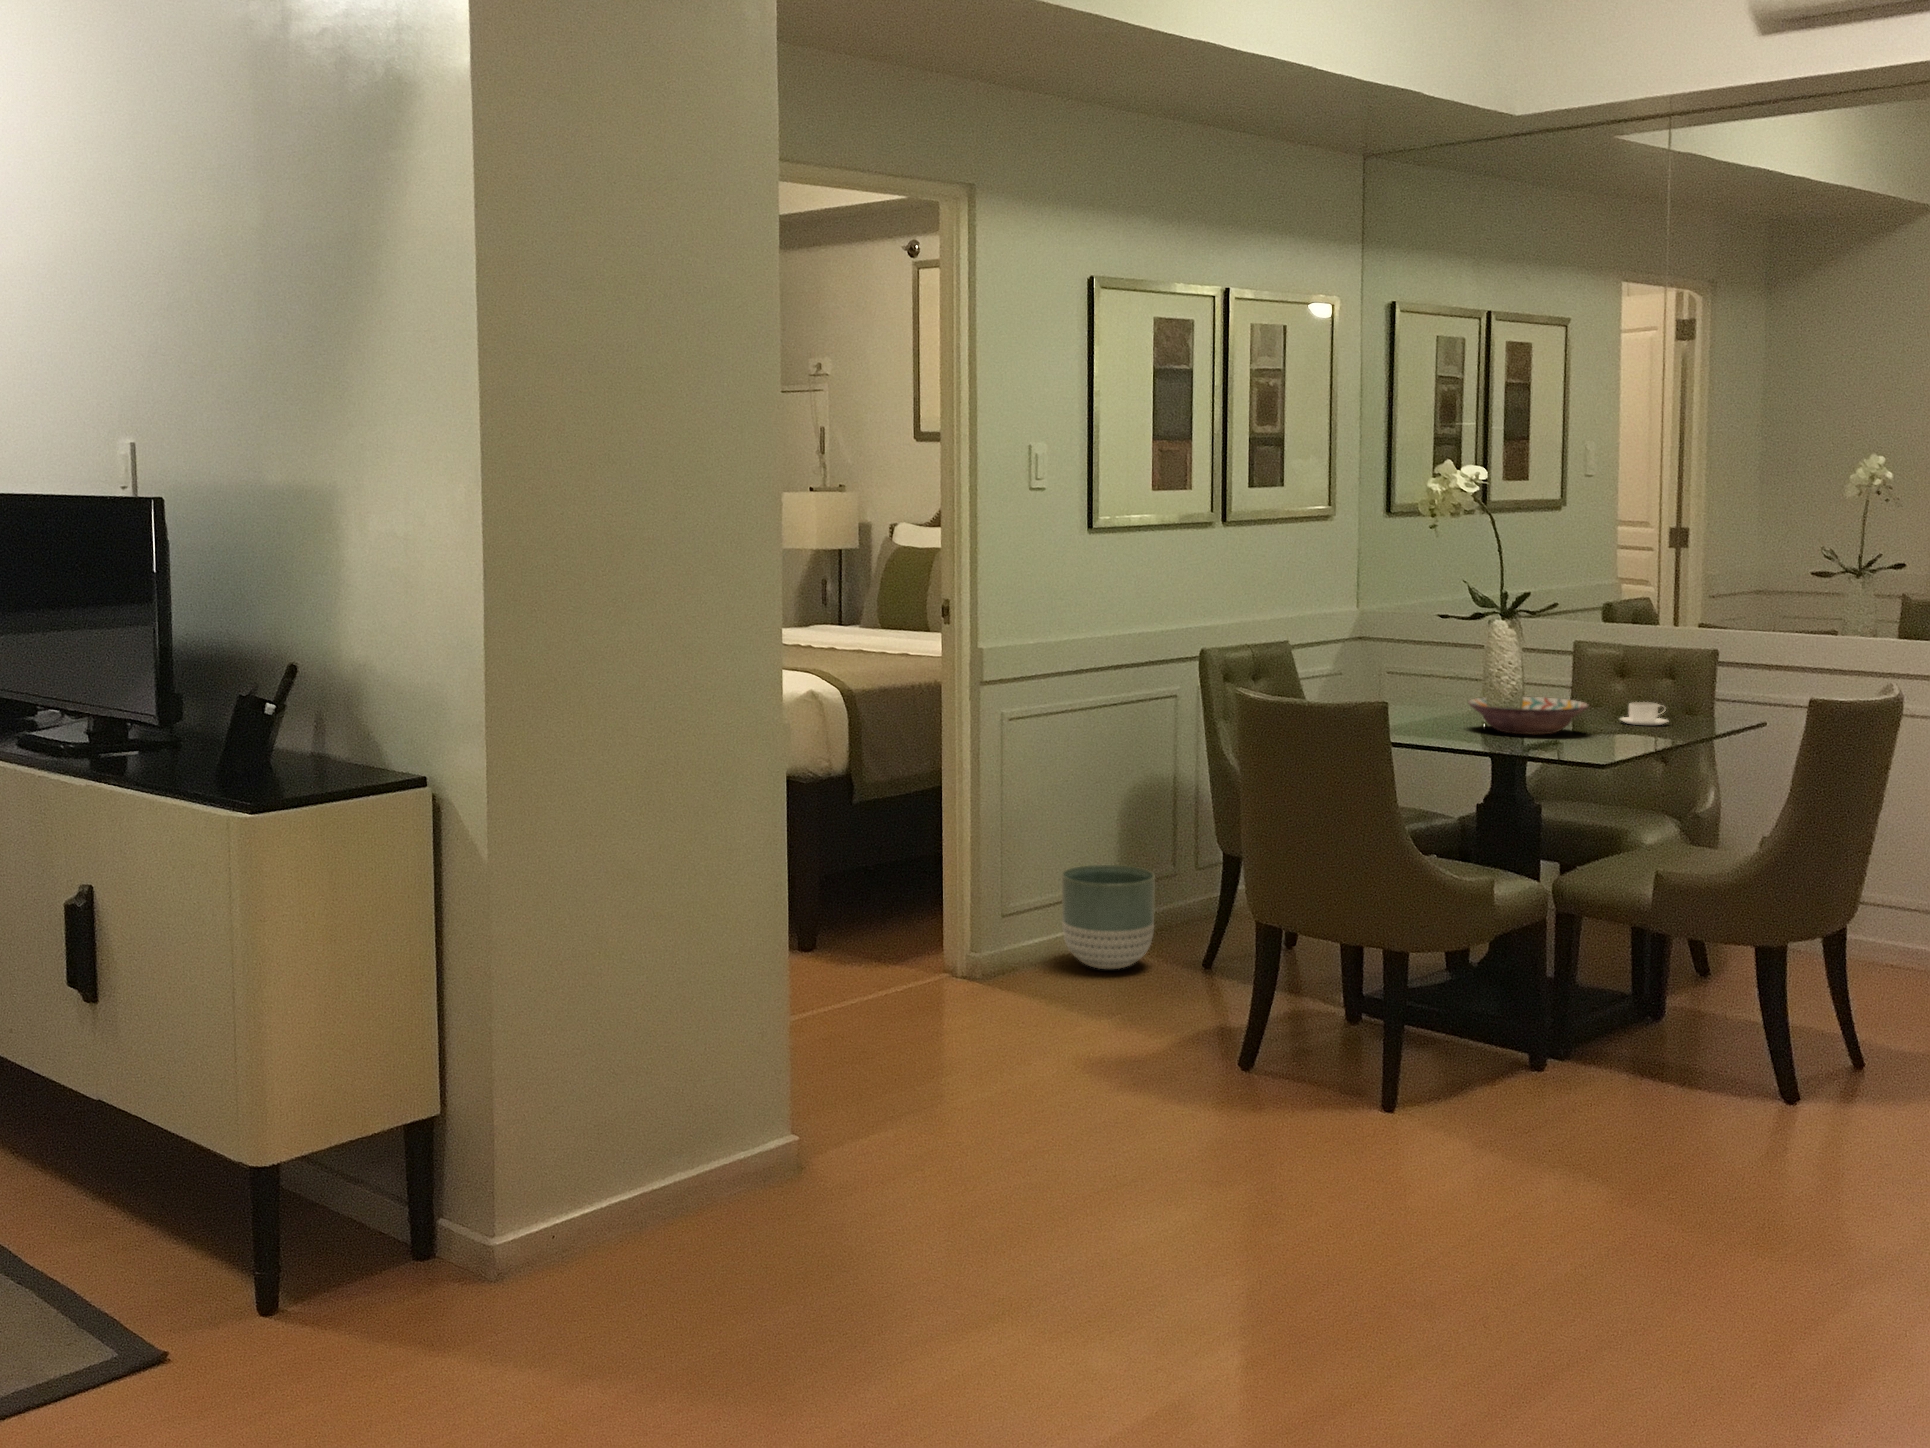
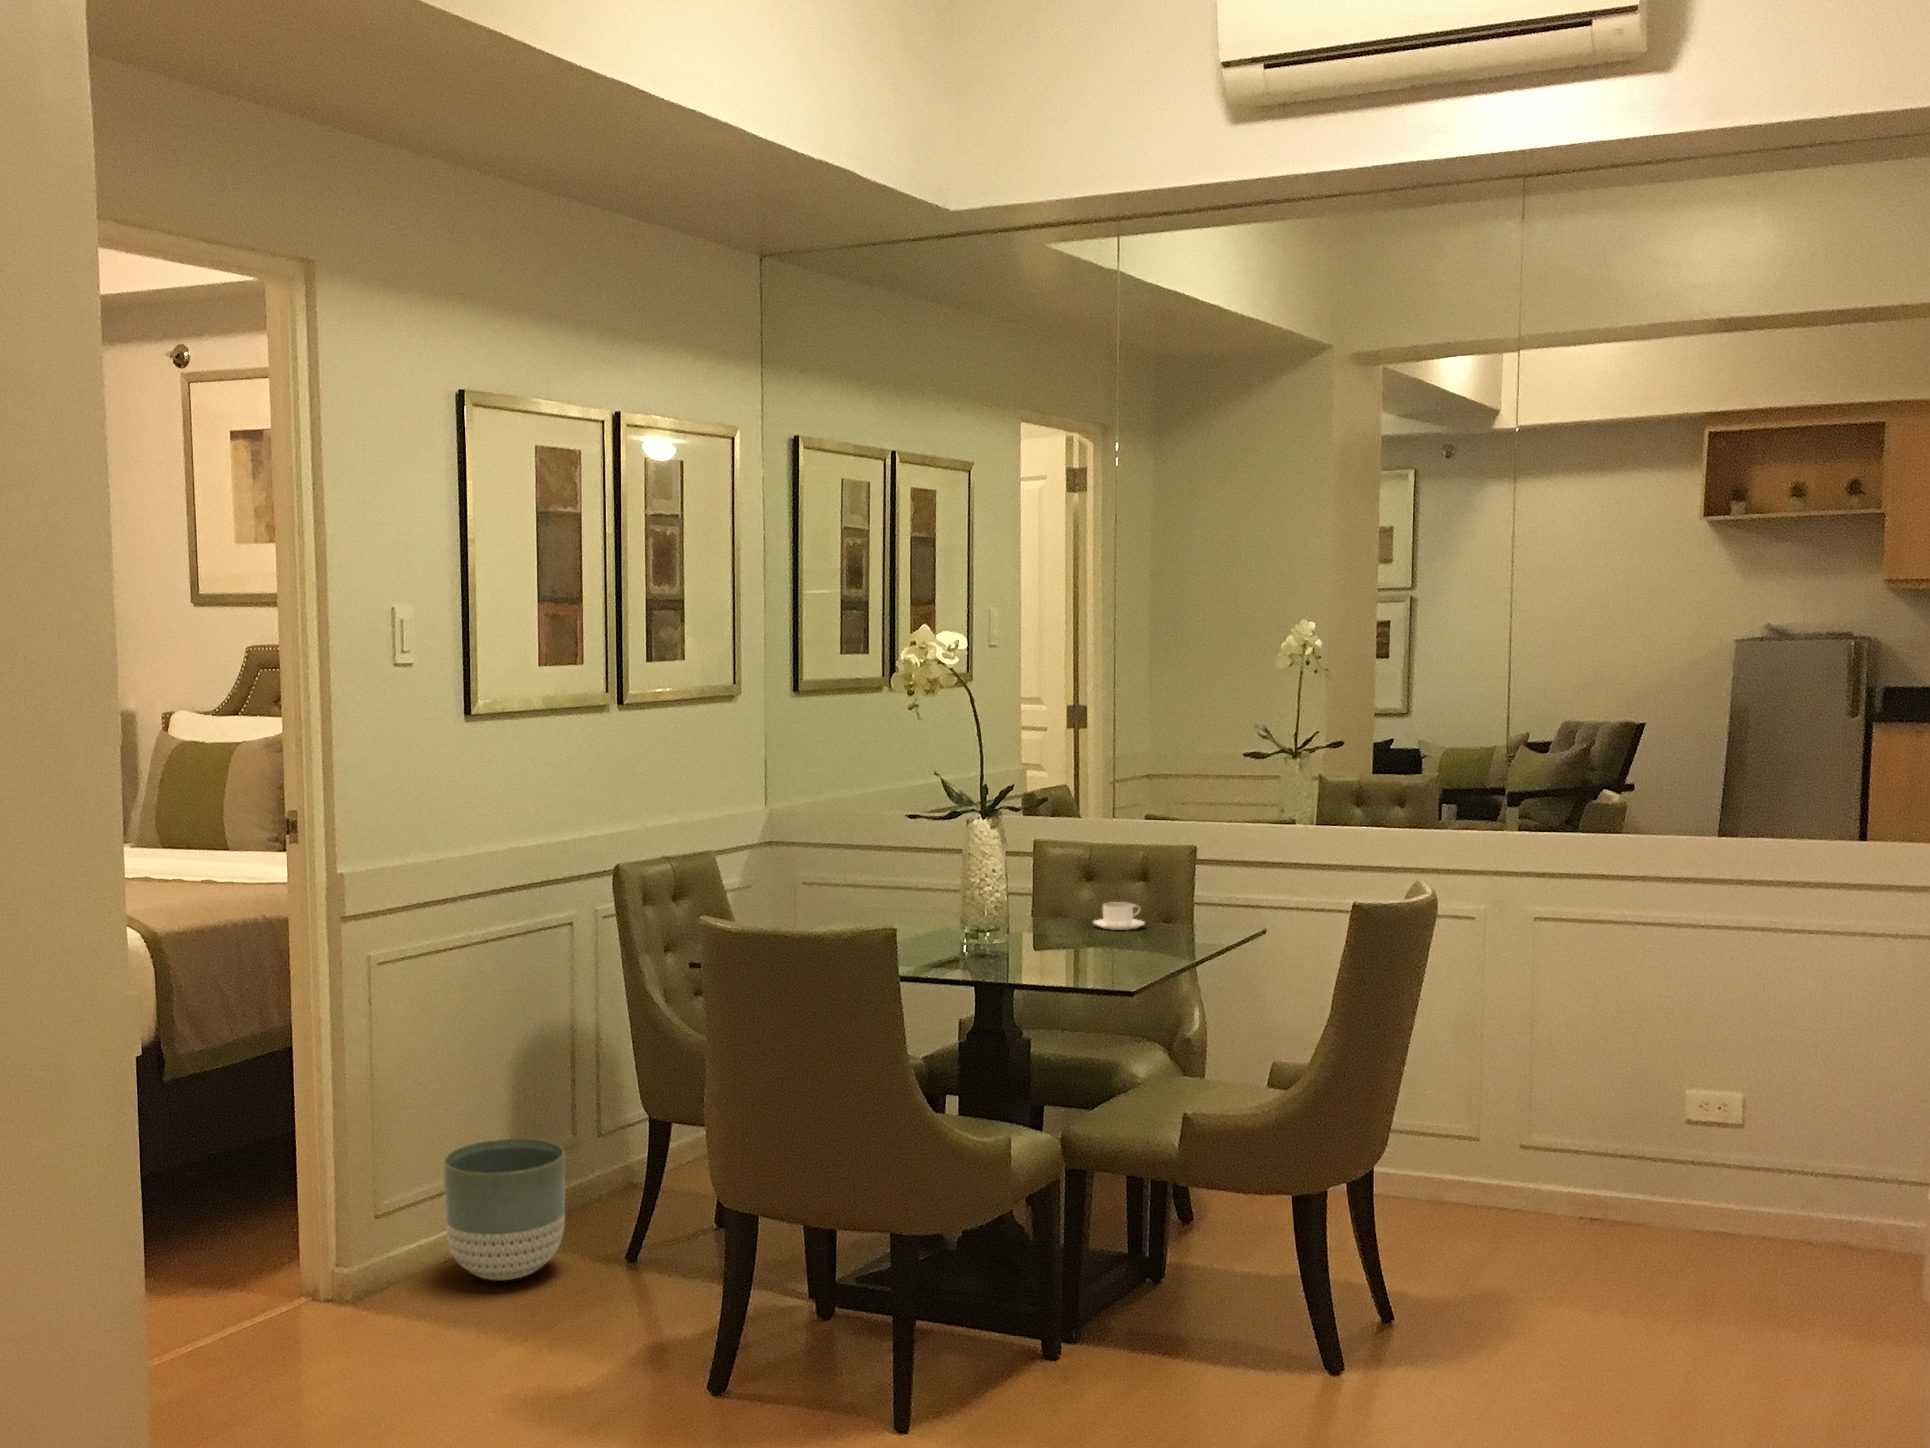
decorative bowl: present [1468,697,1588,735] -> none [948,908,1082,958]

